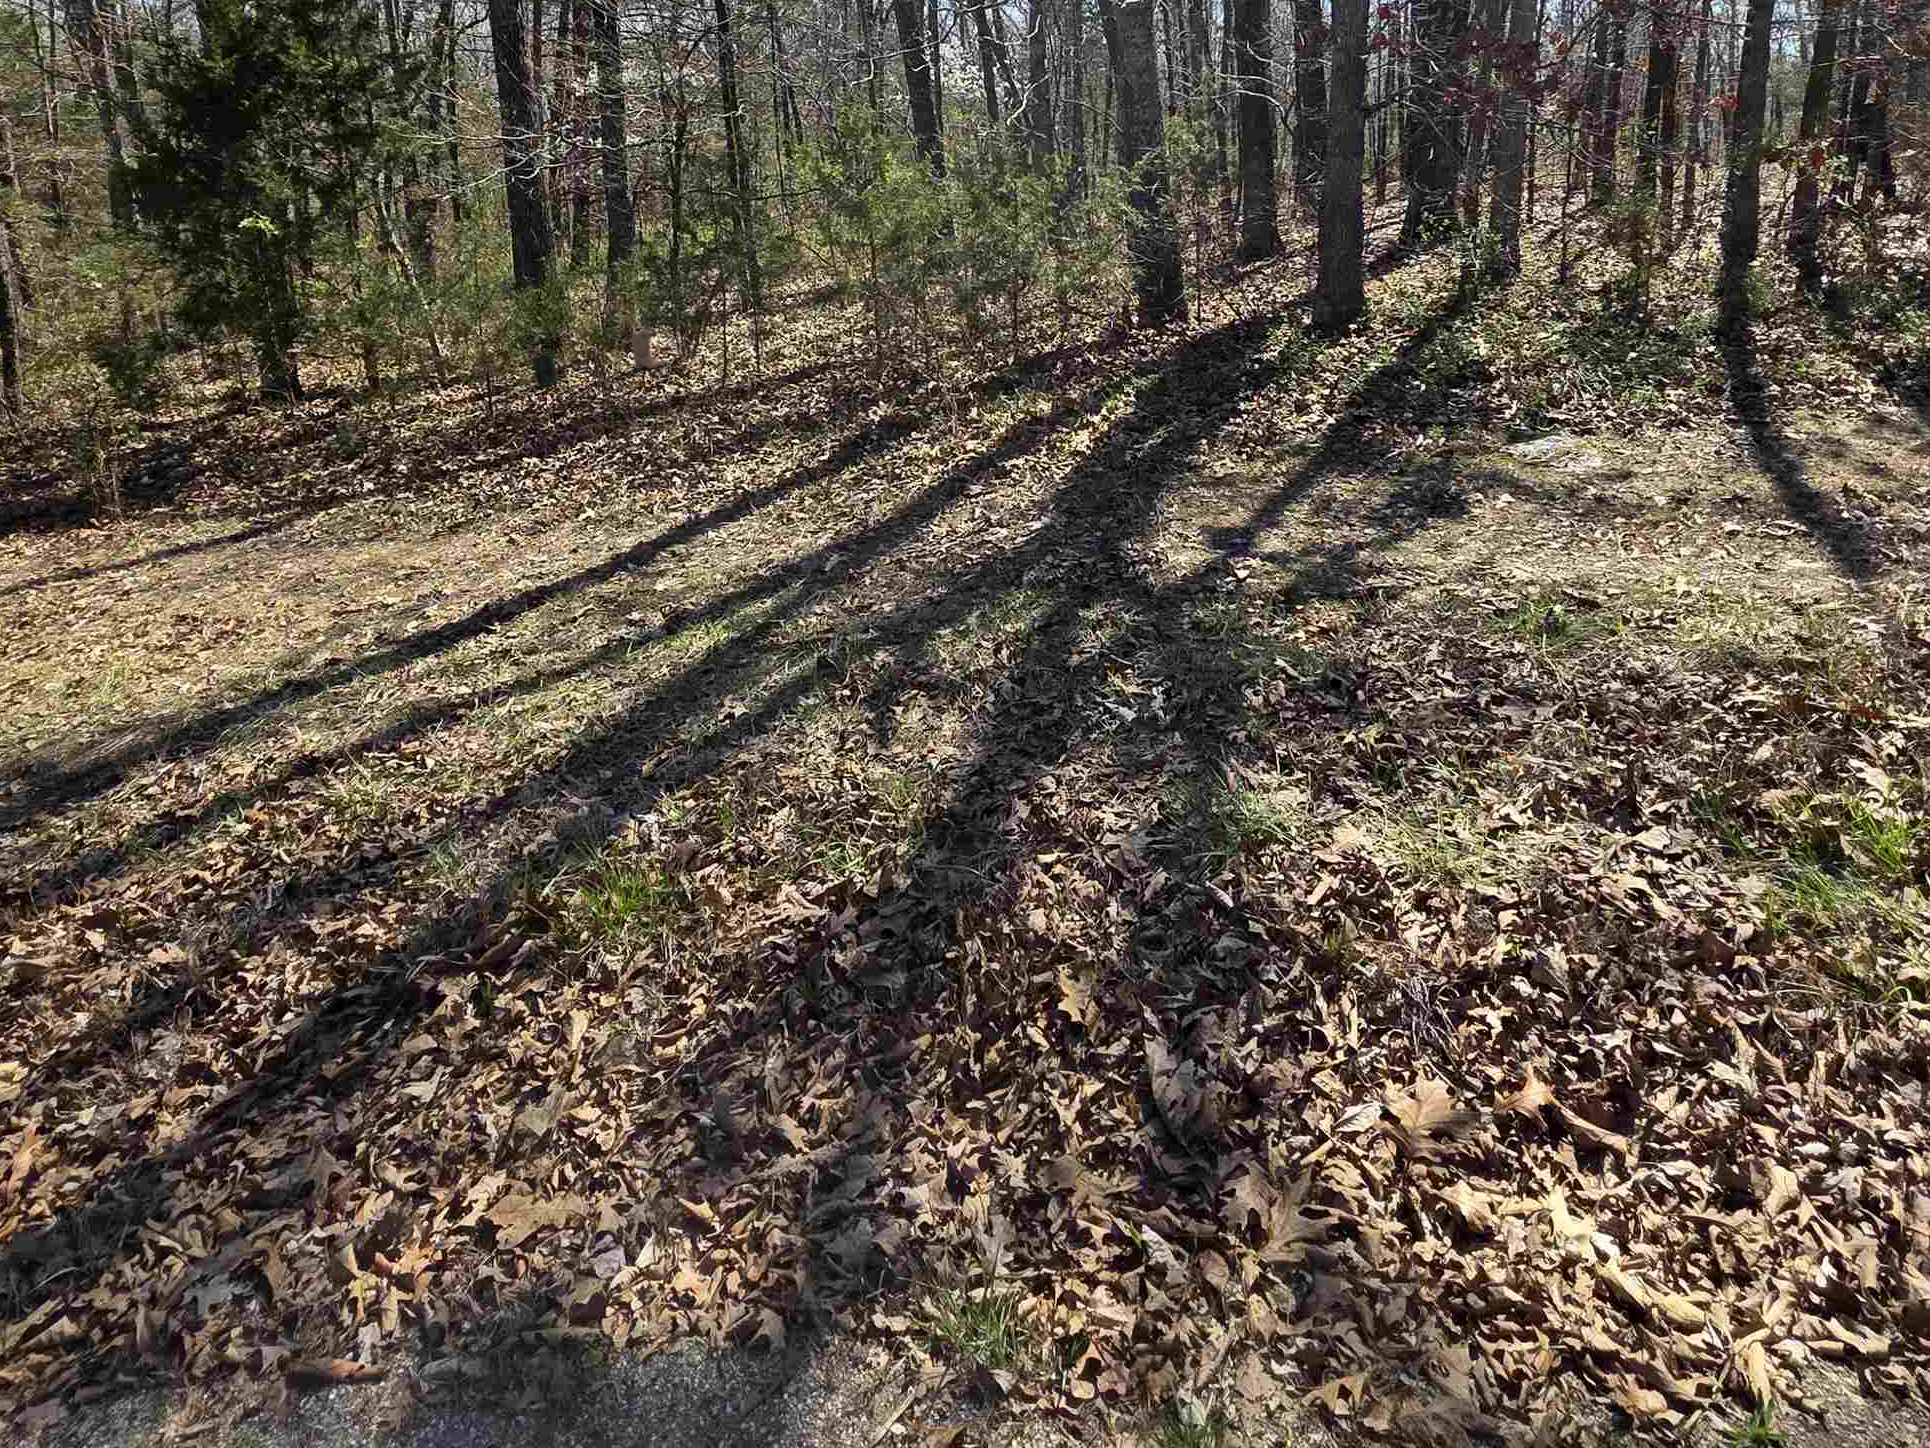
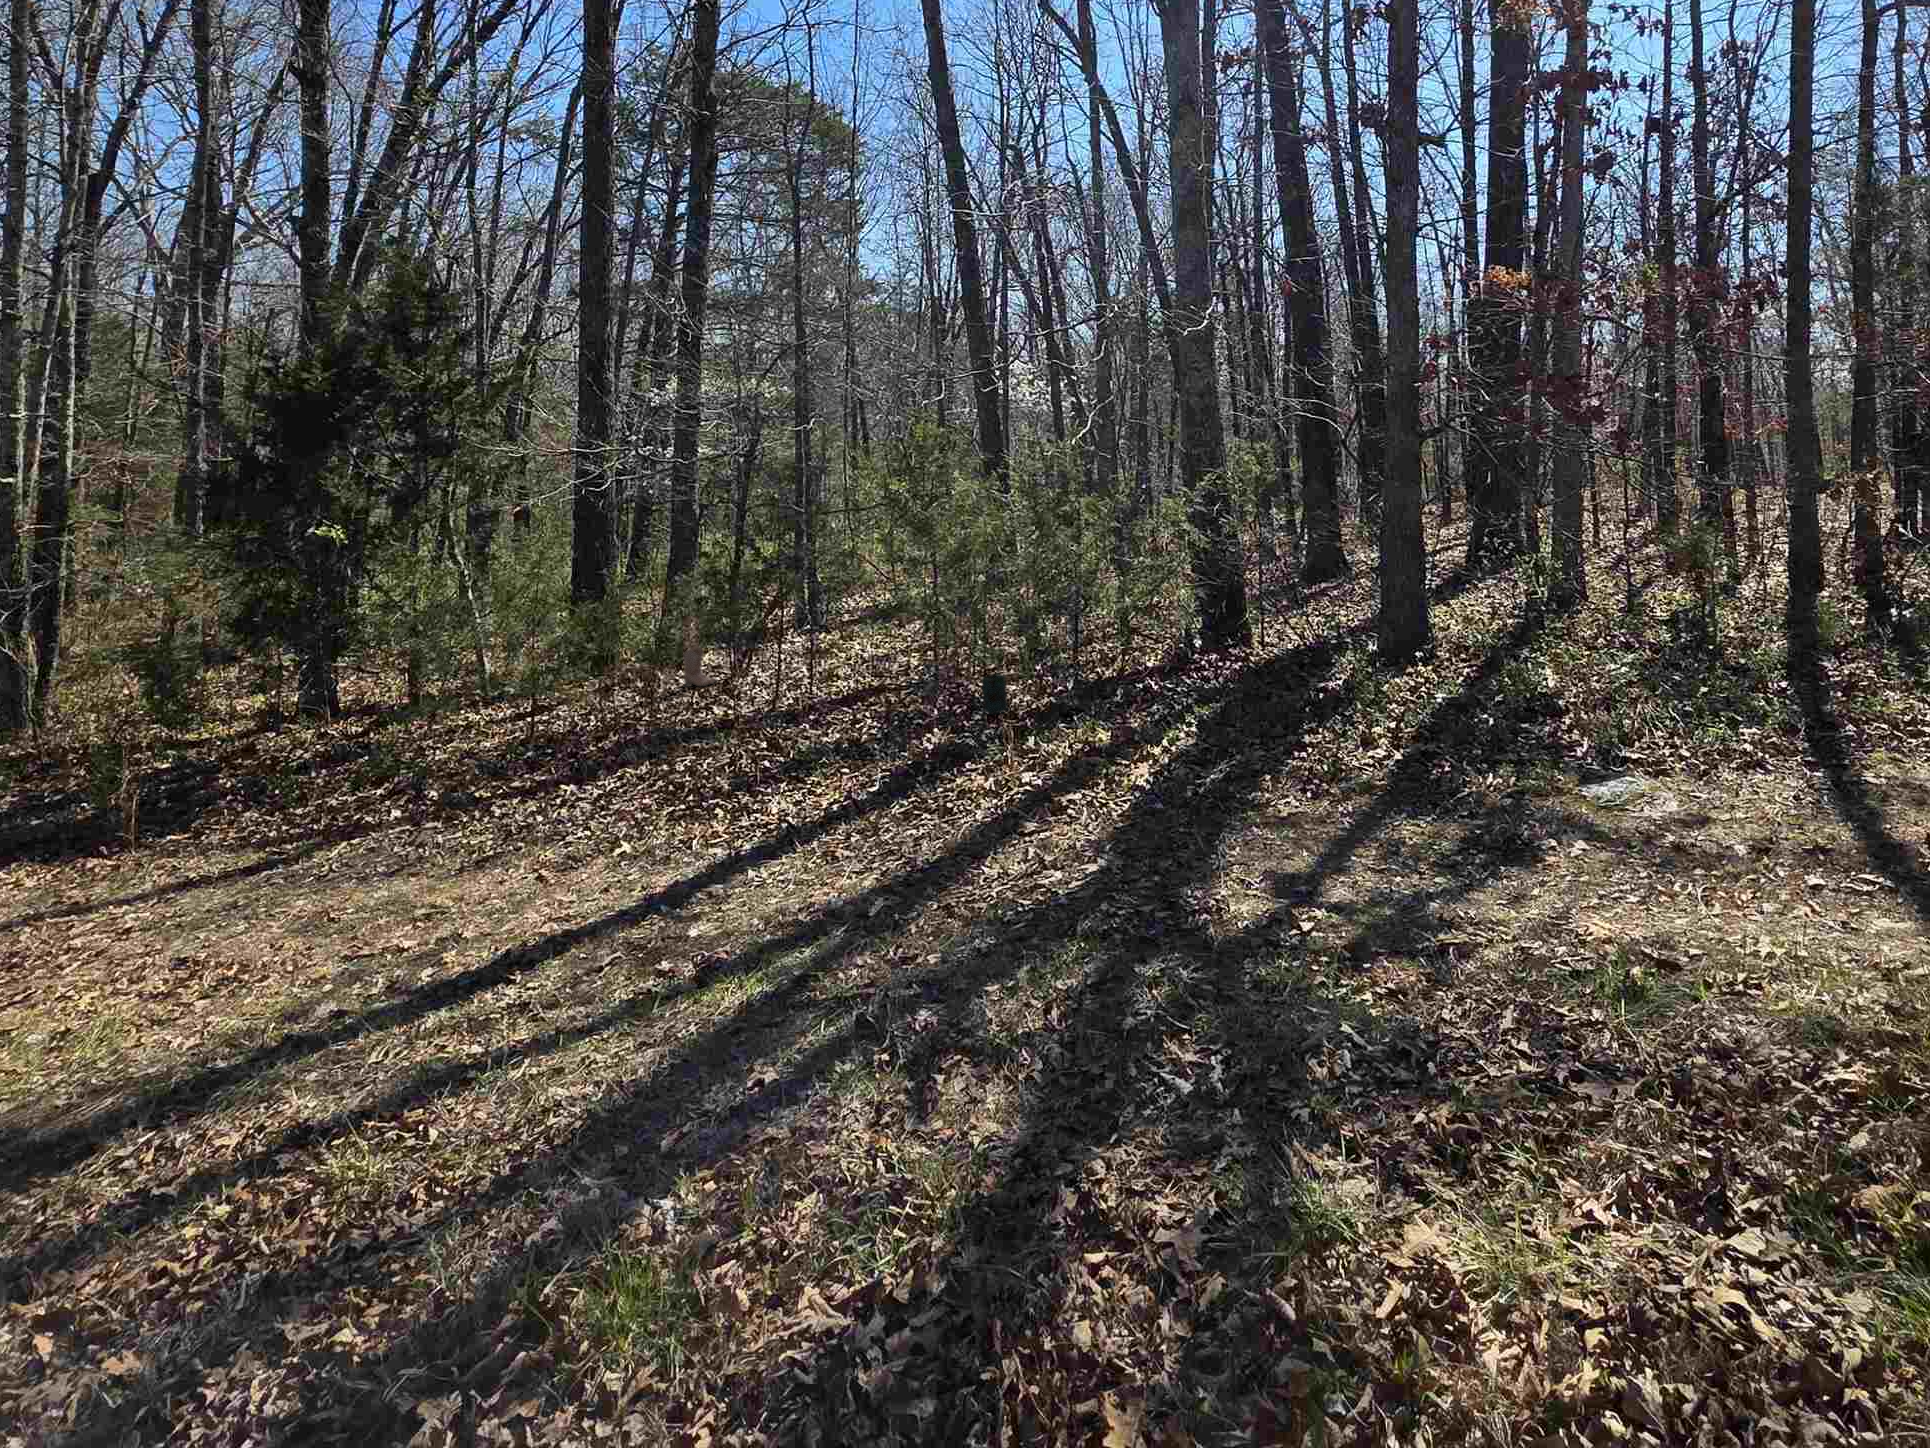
watering can: present [528,350,558,387] -> present [981,664,1008,714]

